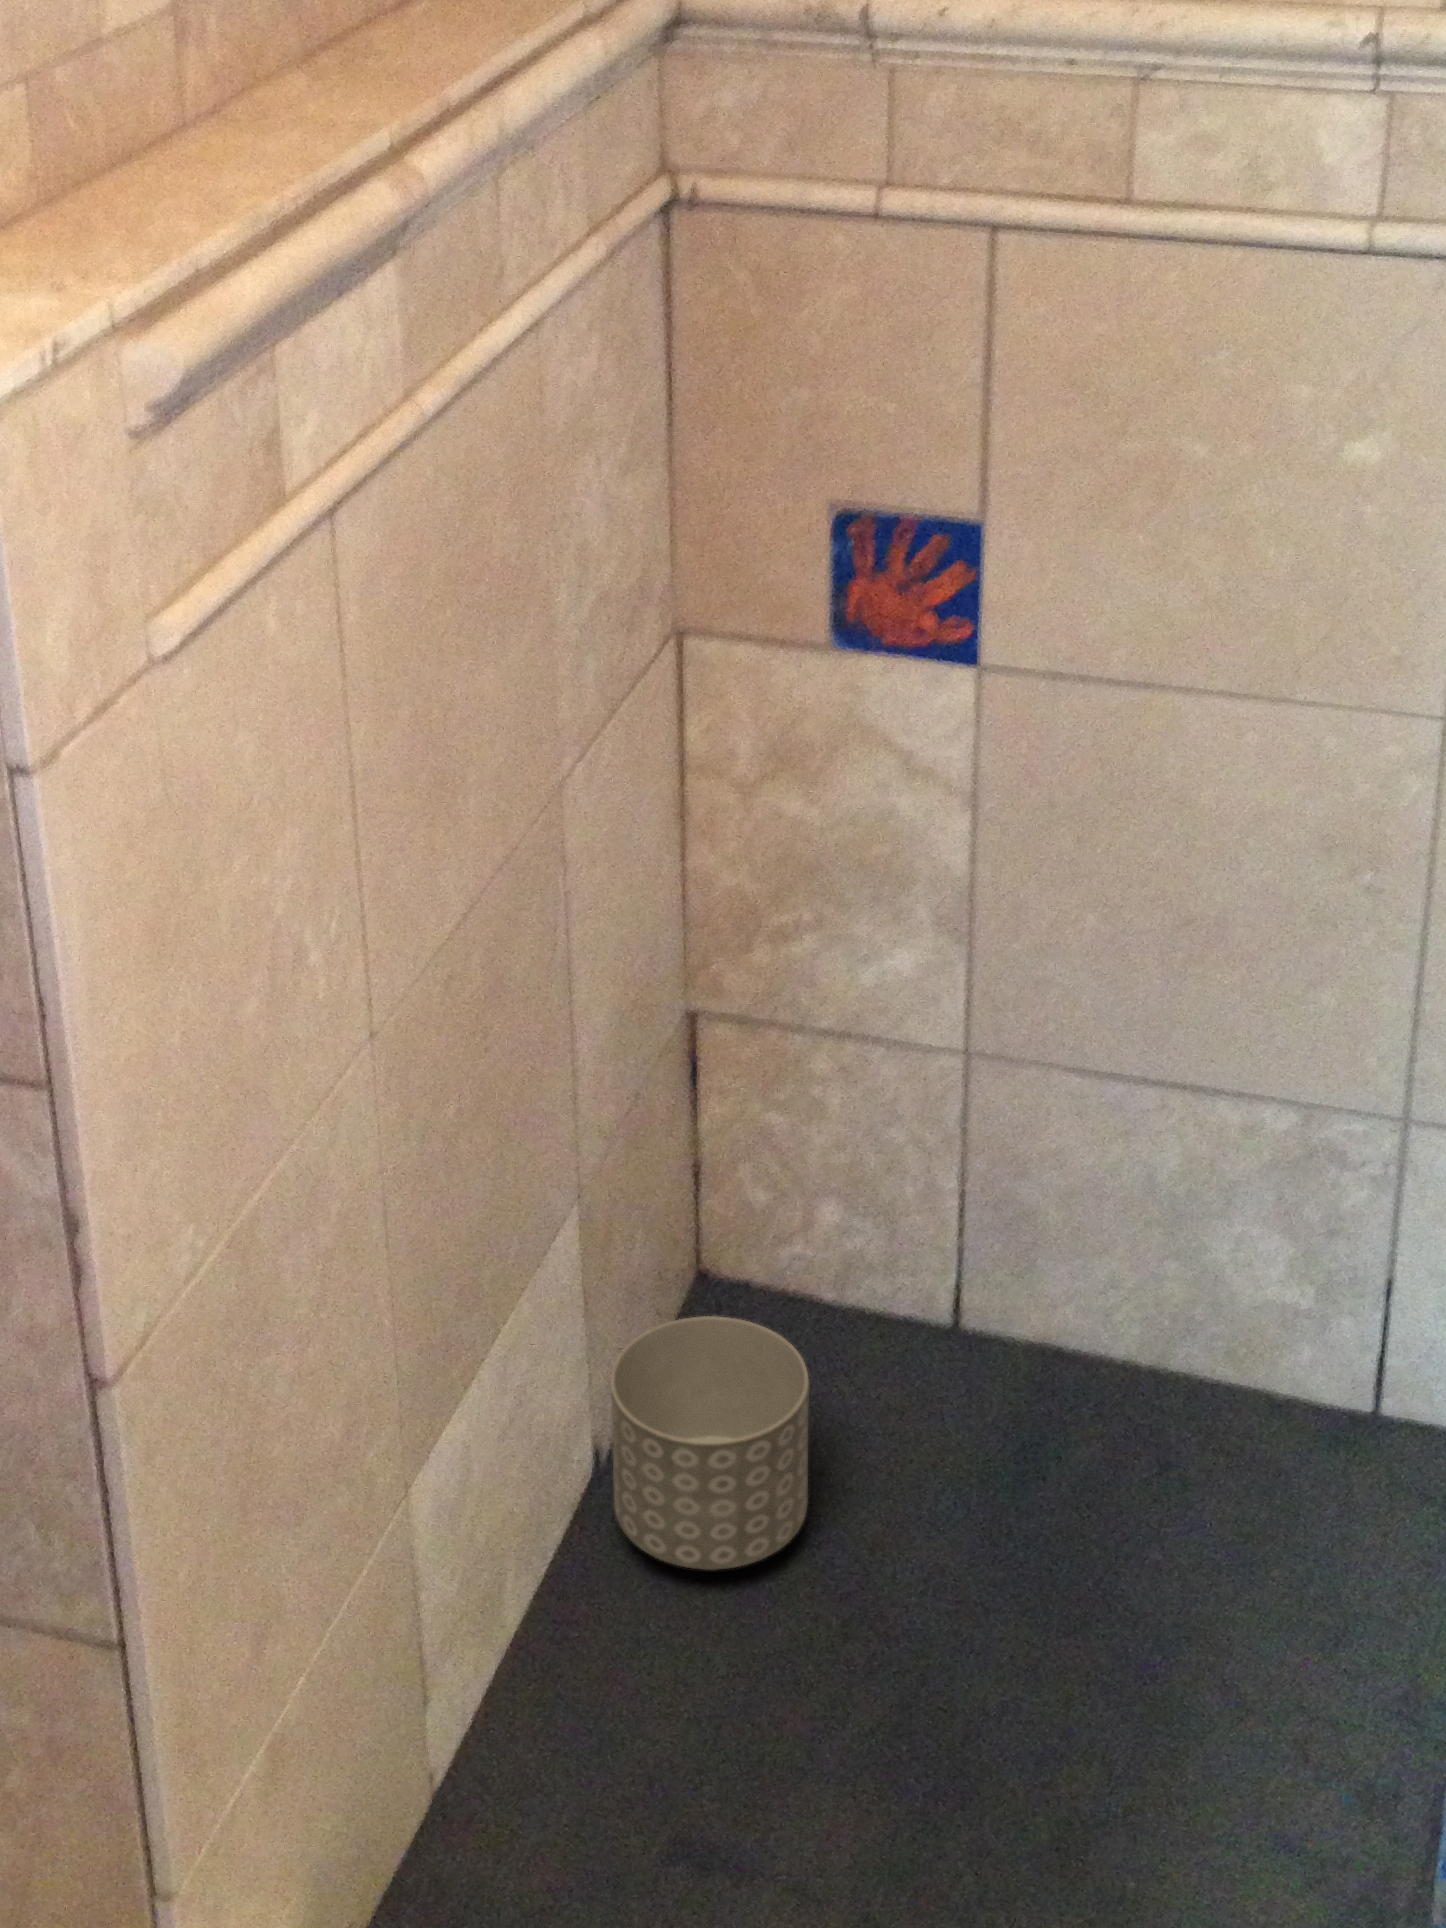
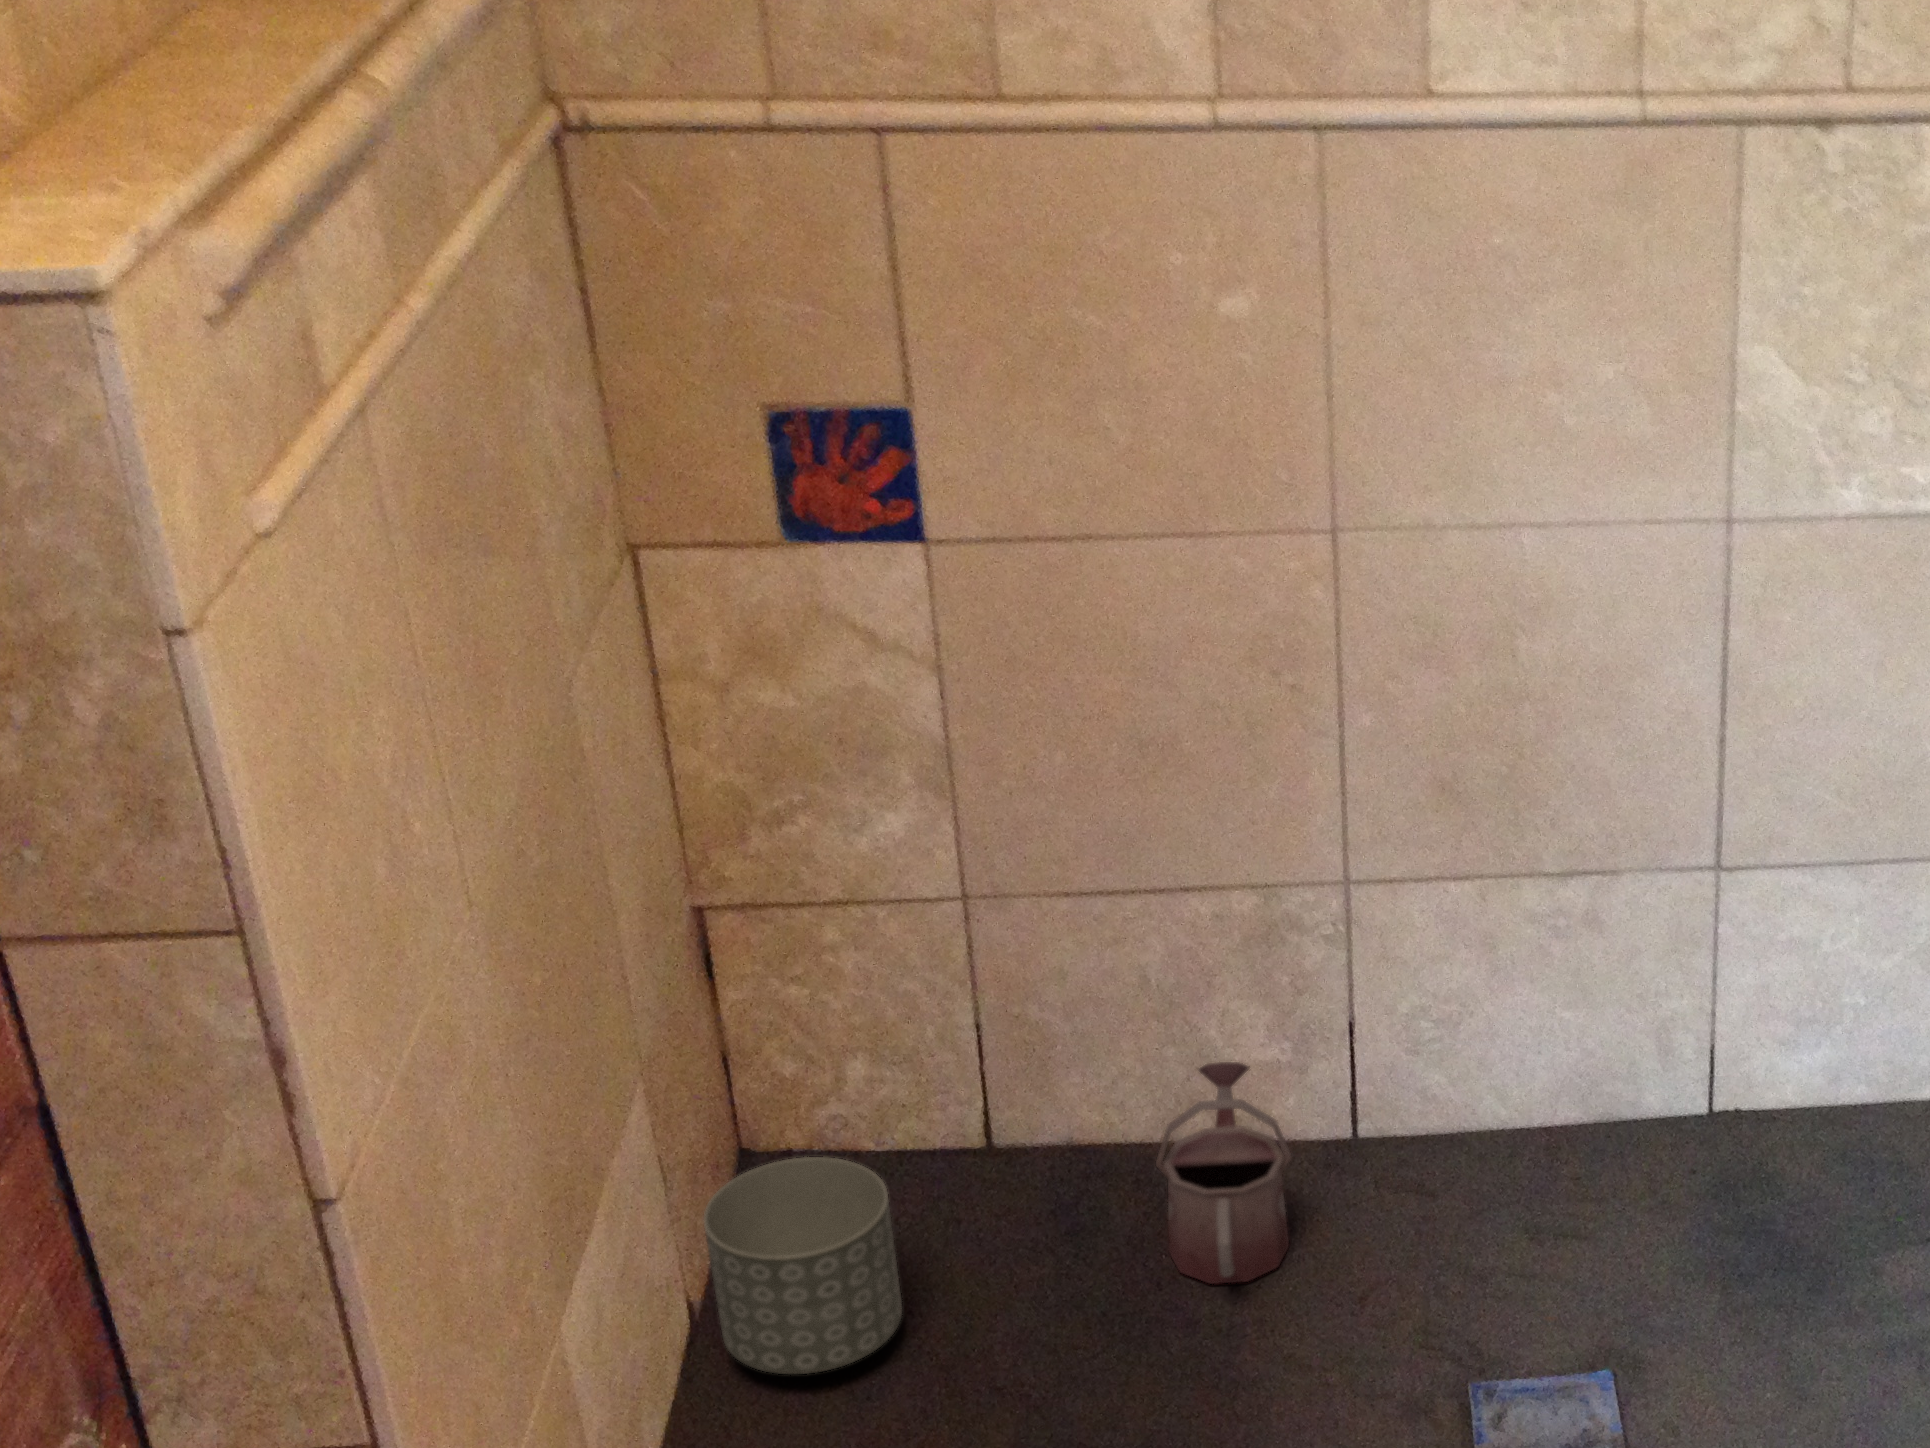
watering can: none [1116,1303,1276,1581] -> present [1156,1062,1291,1284]

